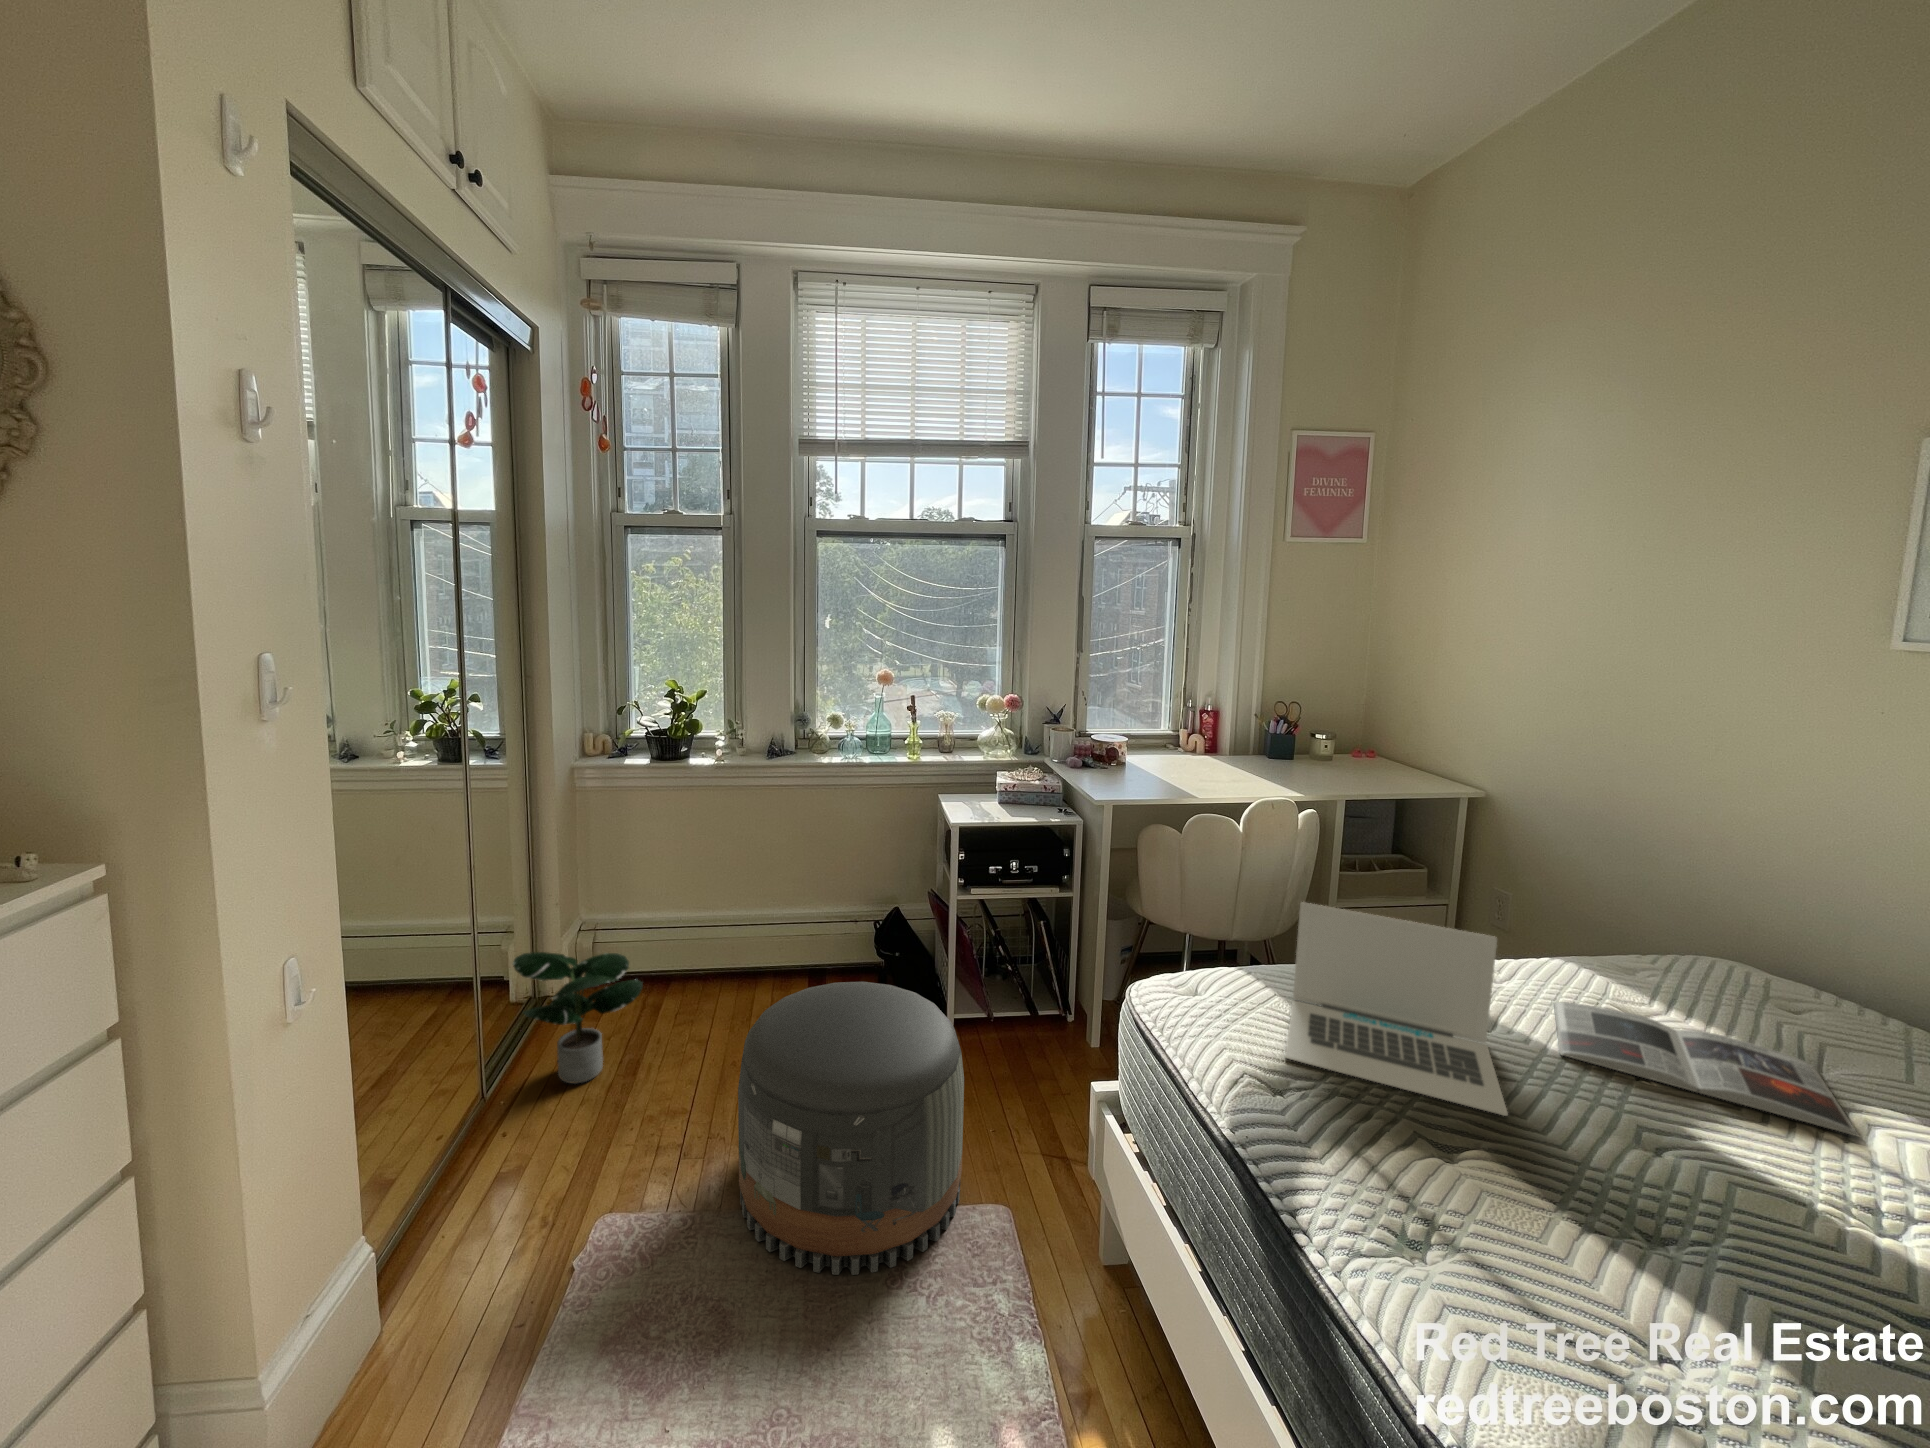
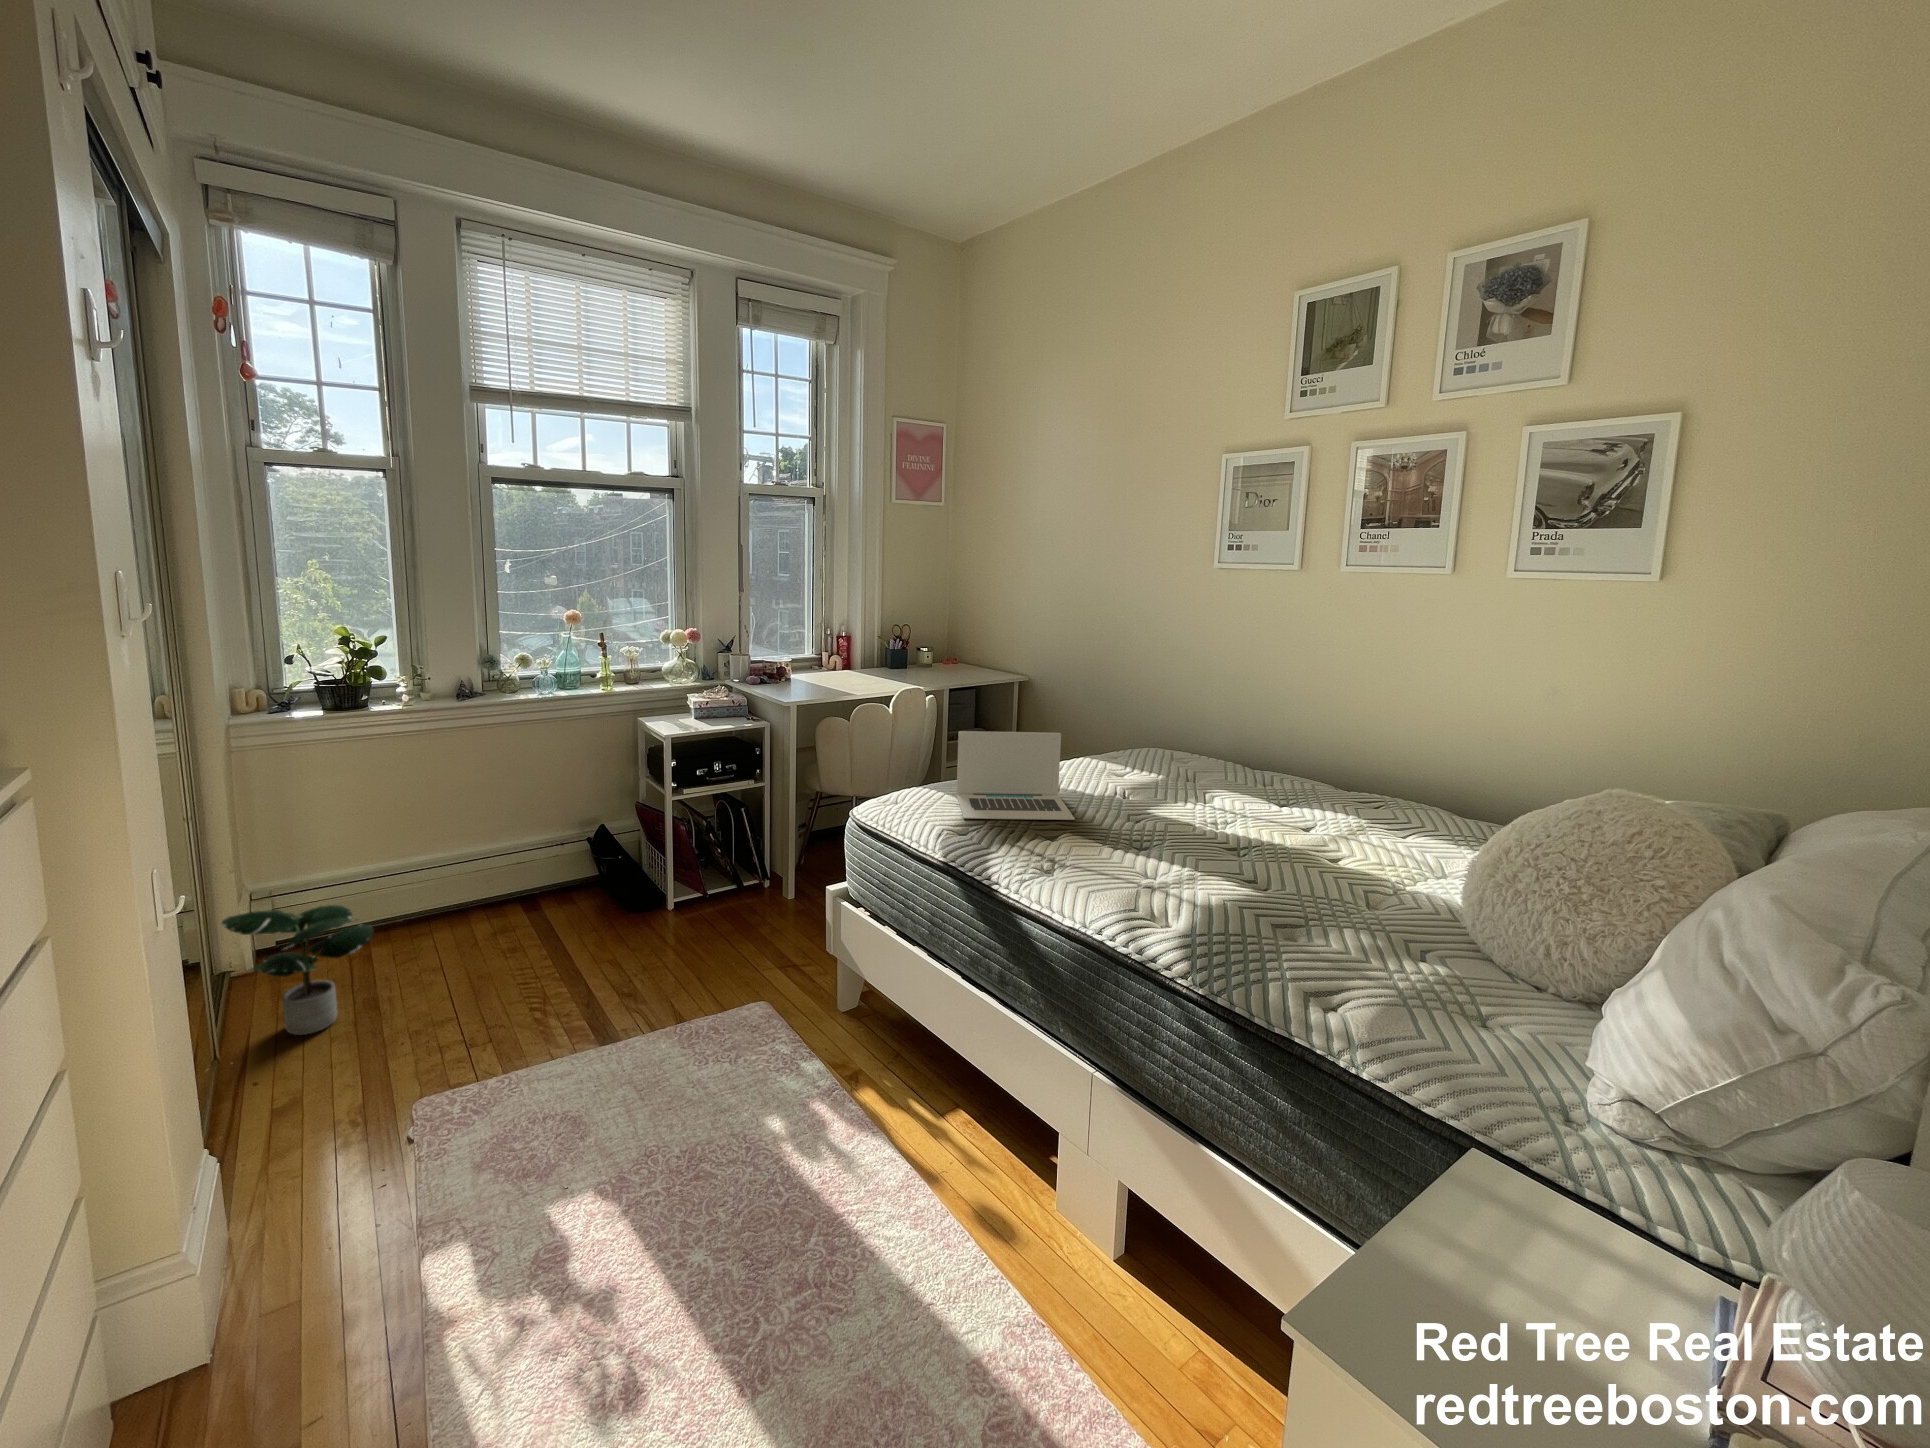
pouf: present [738,982,964,1275] -> none [535,865,731,1079]
magazine: present [1554,1002,1859,1137] -> none [1084,772,1208,800]

